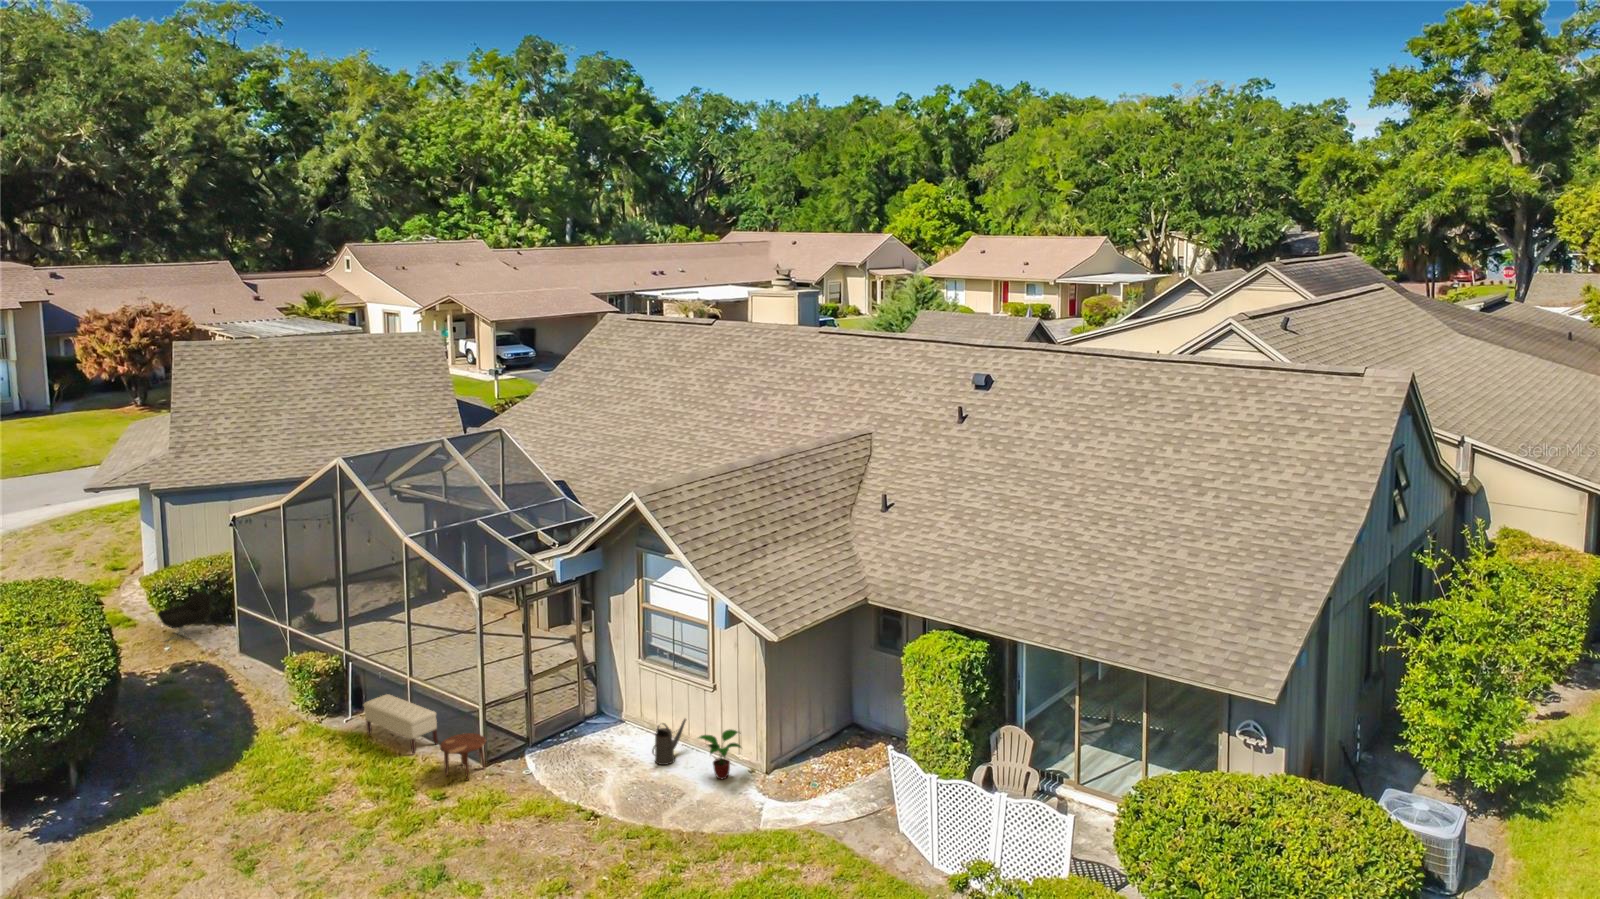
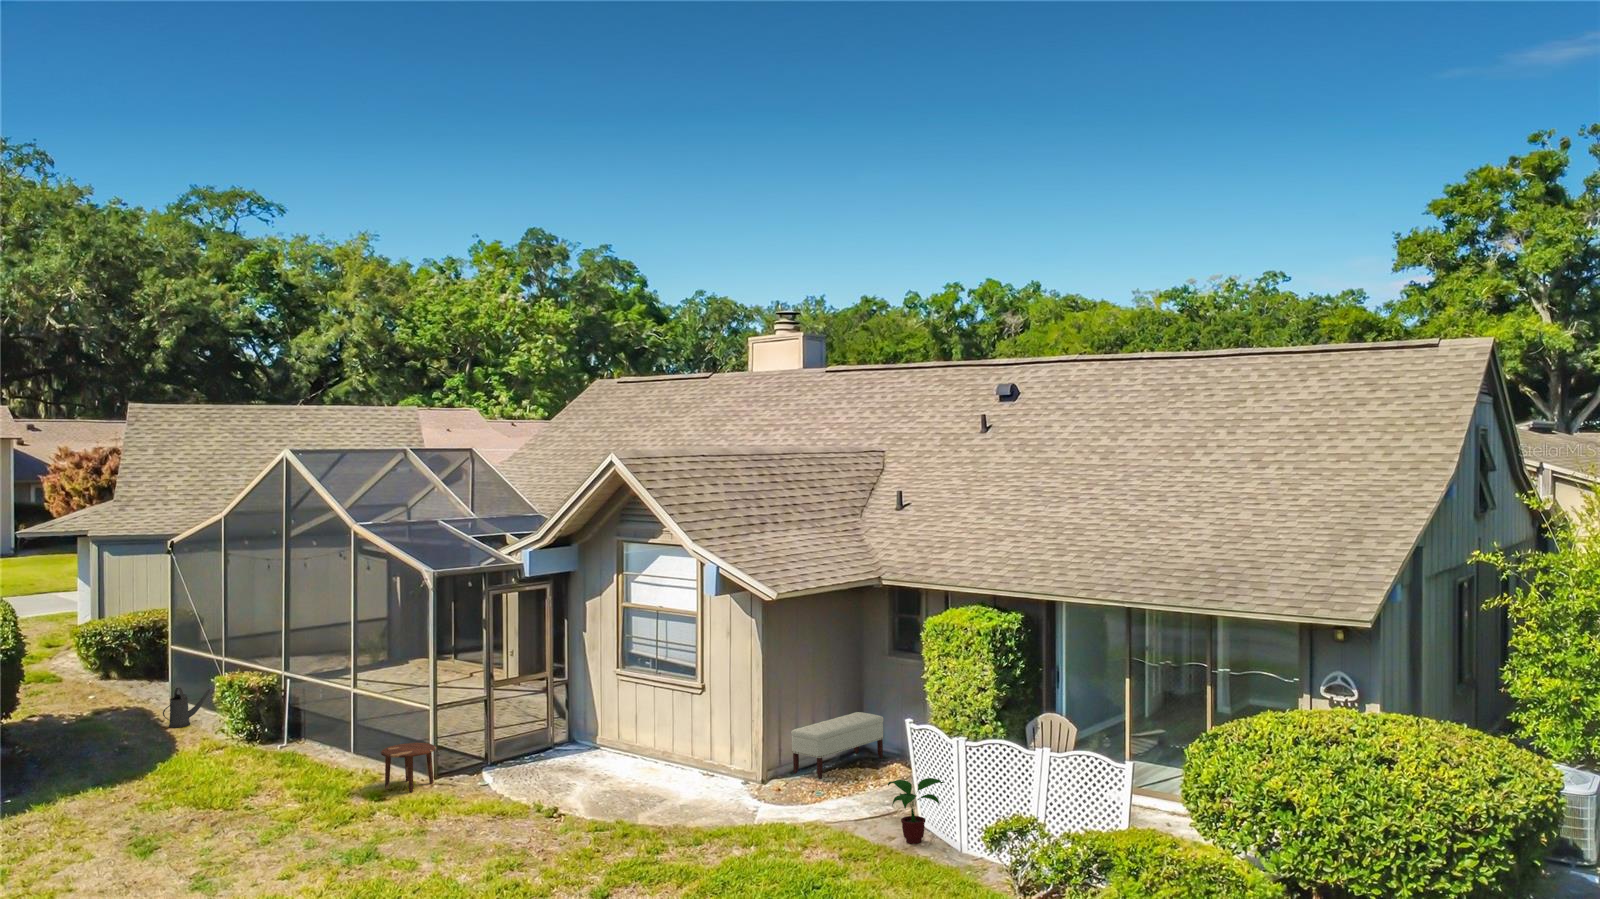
lounge chair: present [158,591,211,639] -> none [82,648,144,700]
bench: present [364,694,438,754] -> present [791,712,884,779]
watering can: present [652,719,686,765] -> present [163,688,210,728]
potted plant: present [699,729,741,780] -> present [888,778,944,844]

